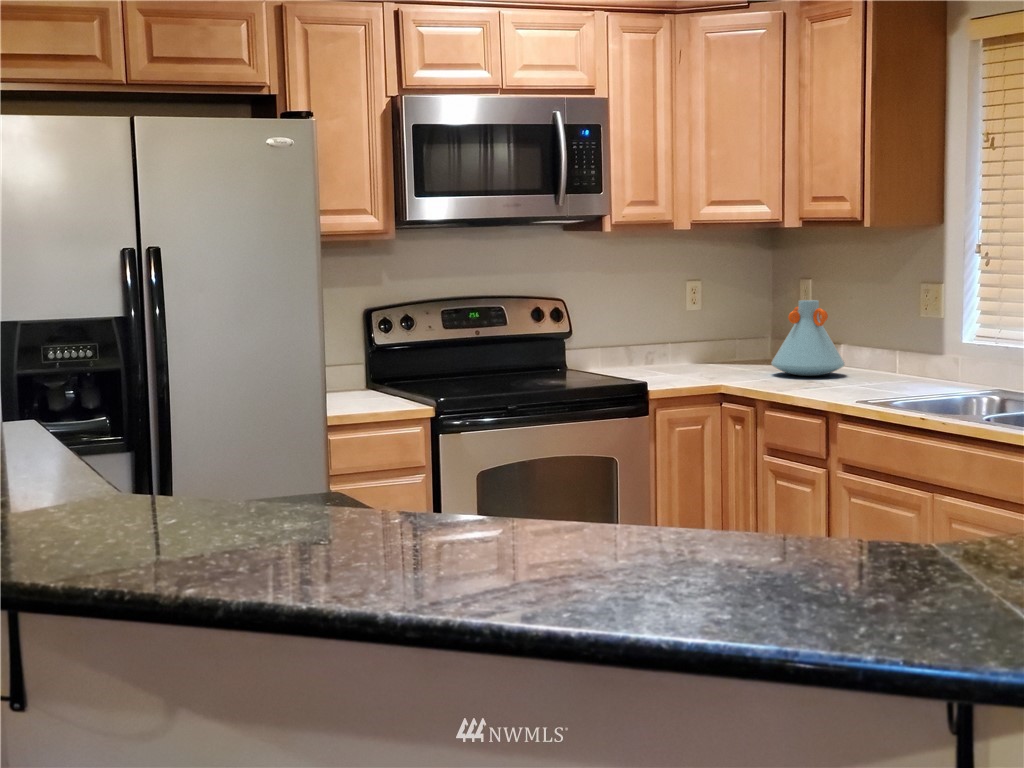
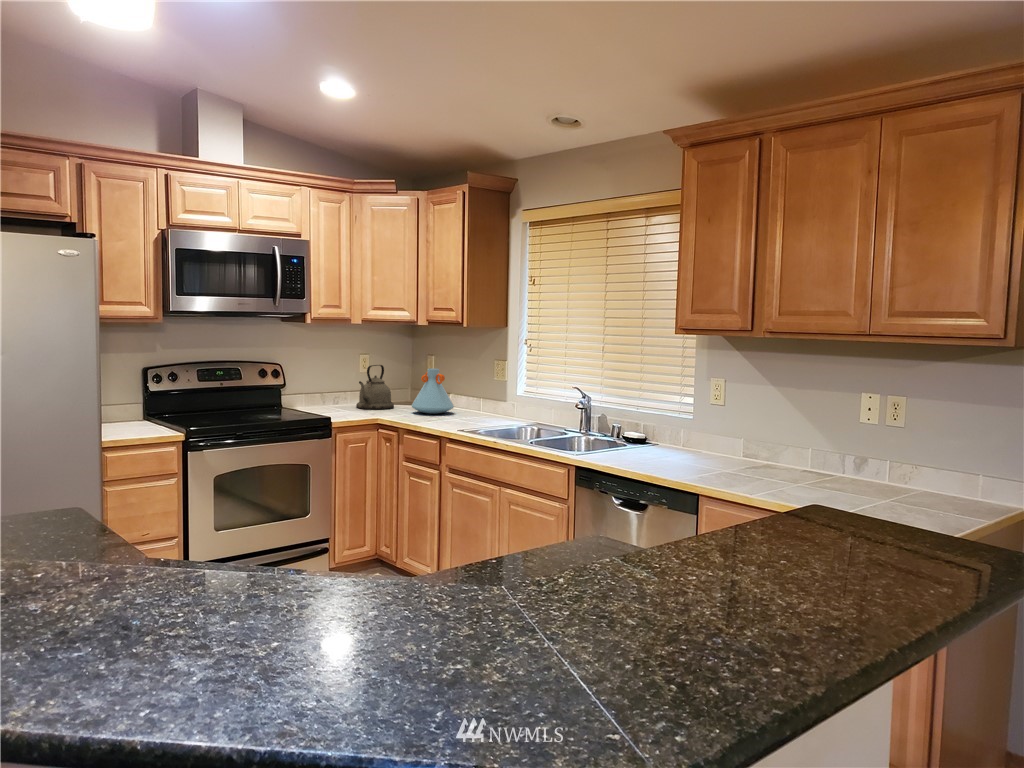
kettle: none [679,298,739,370] -> present [356,365,394,409]

